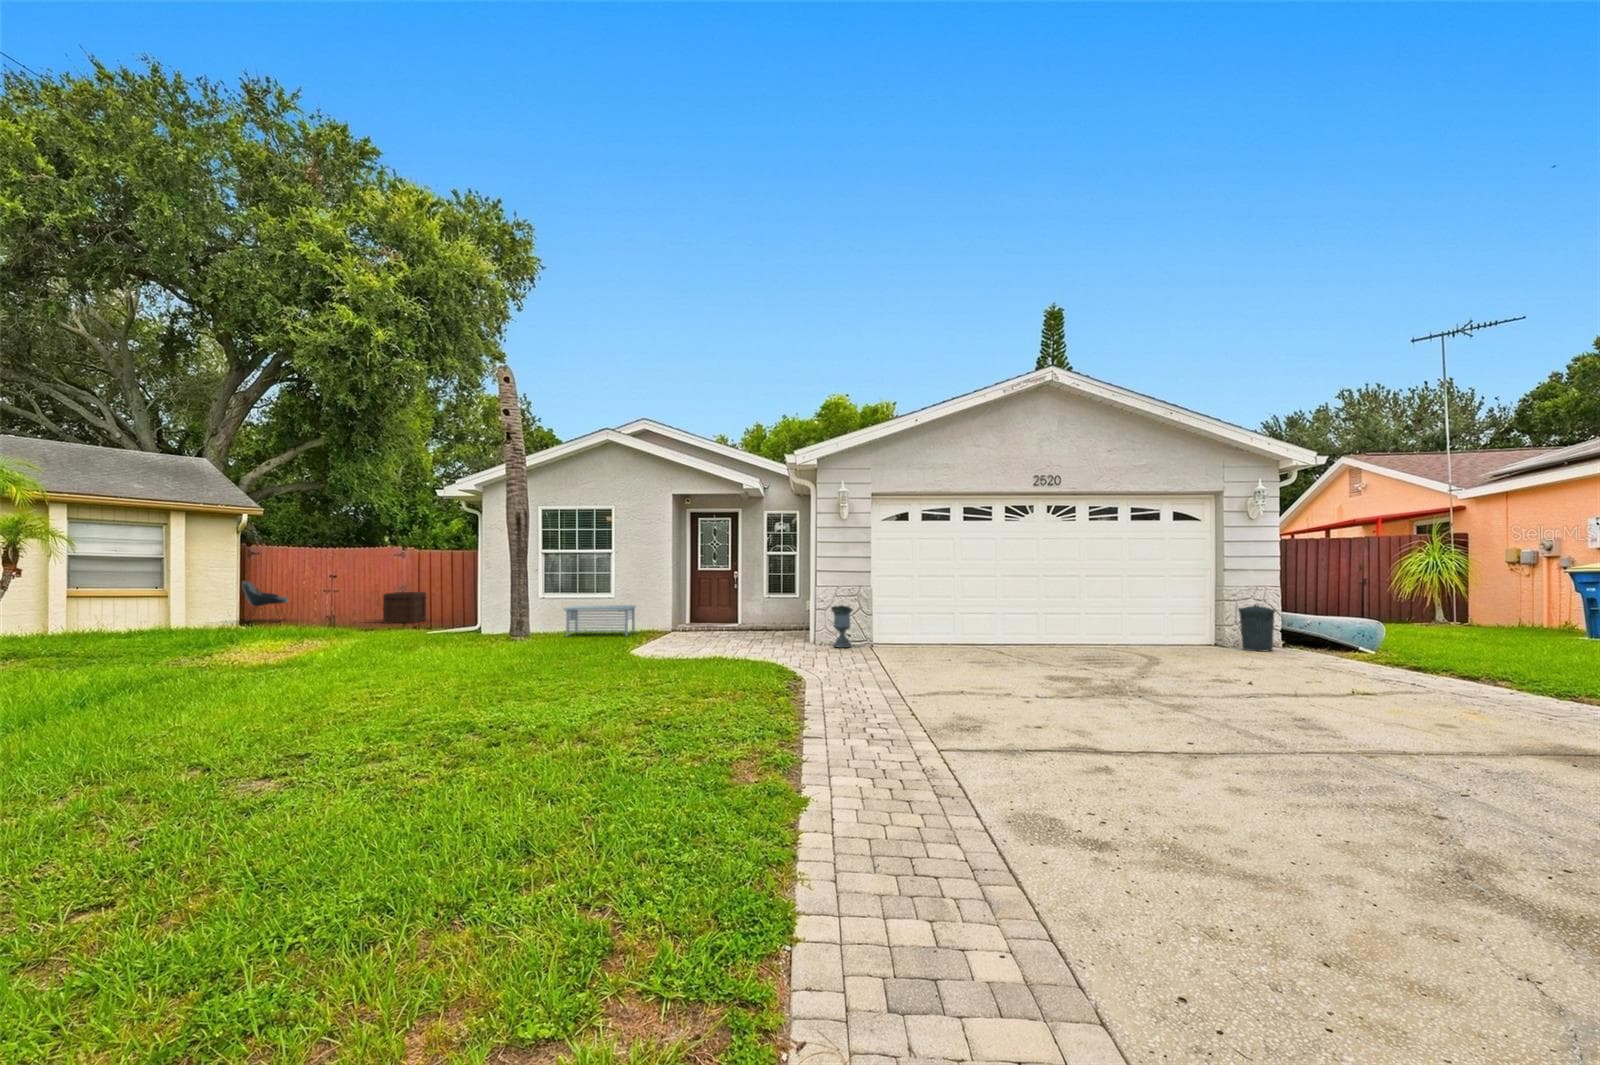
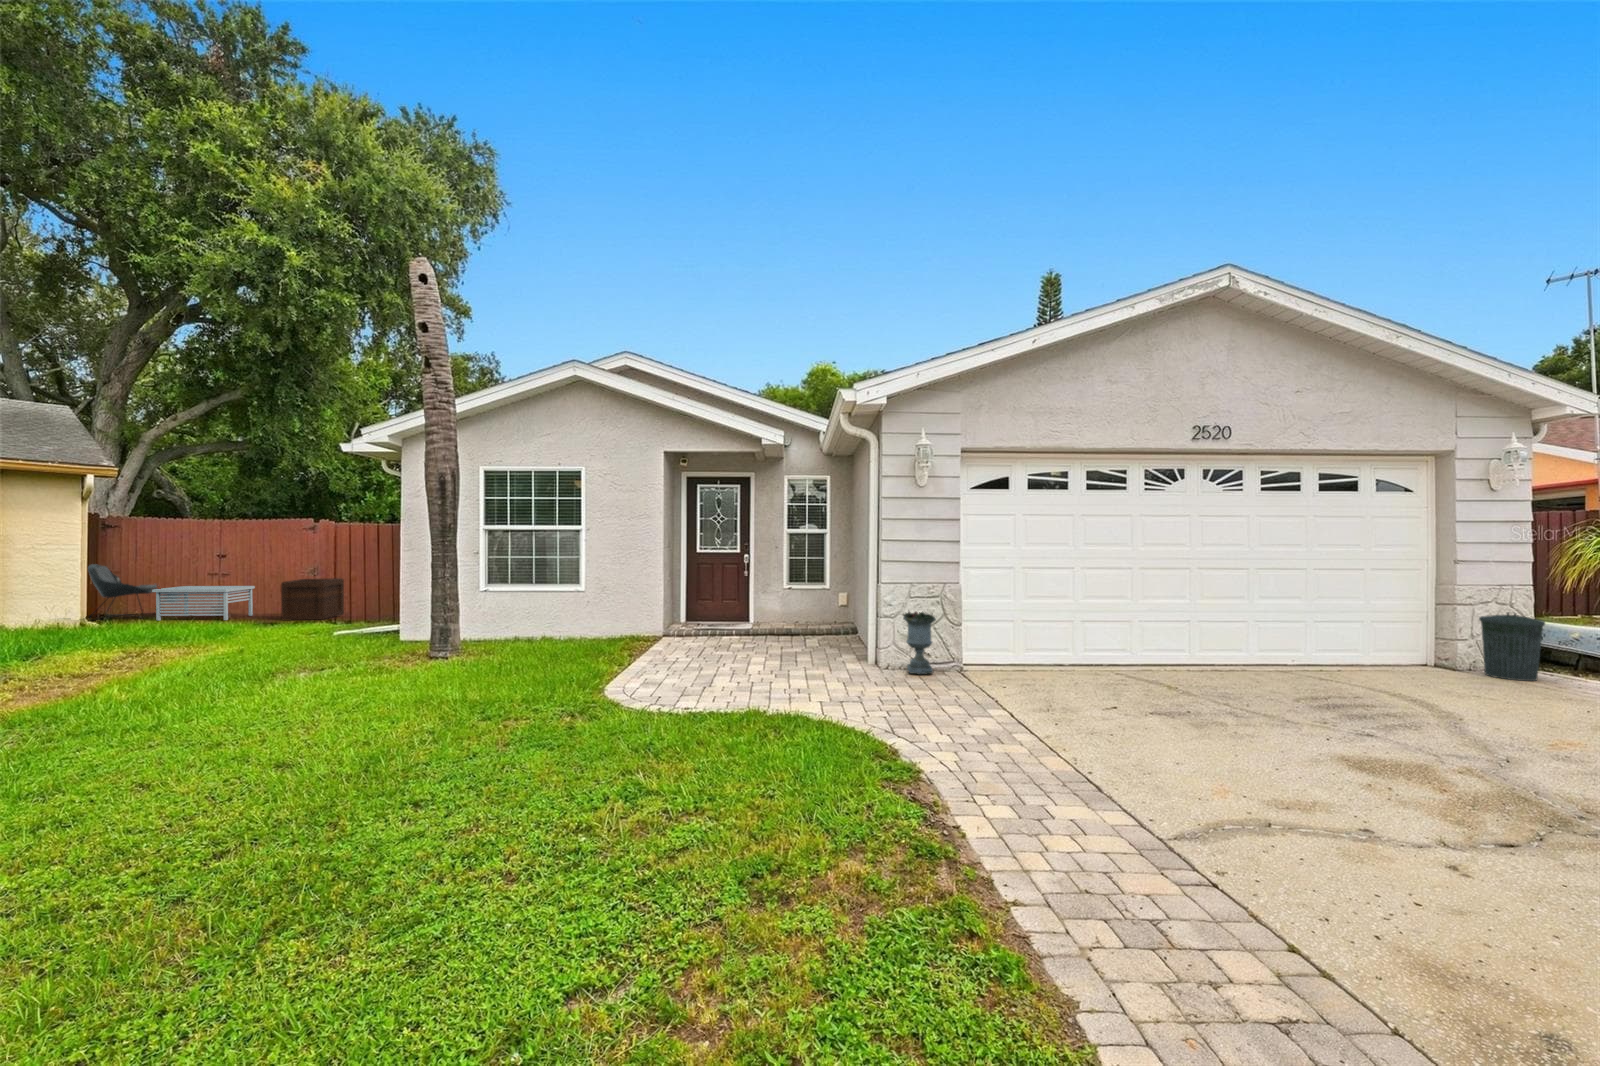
storage bench: present [564,605,636,636] -> present [152,586,255,620]

